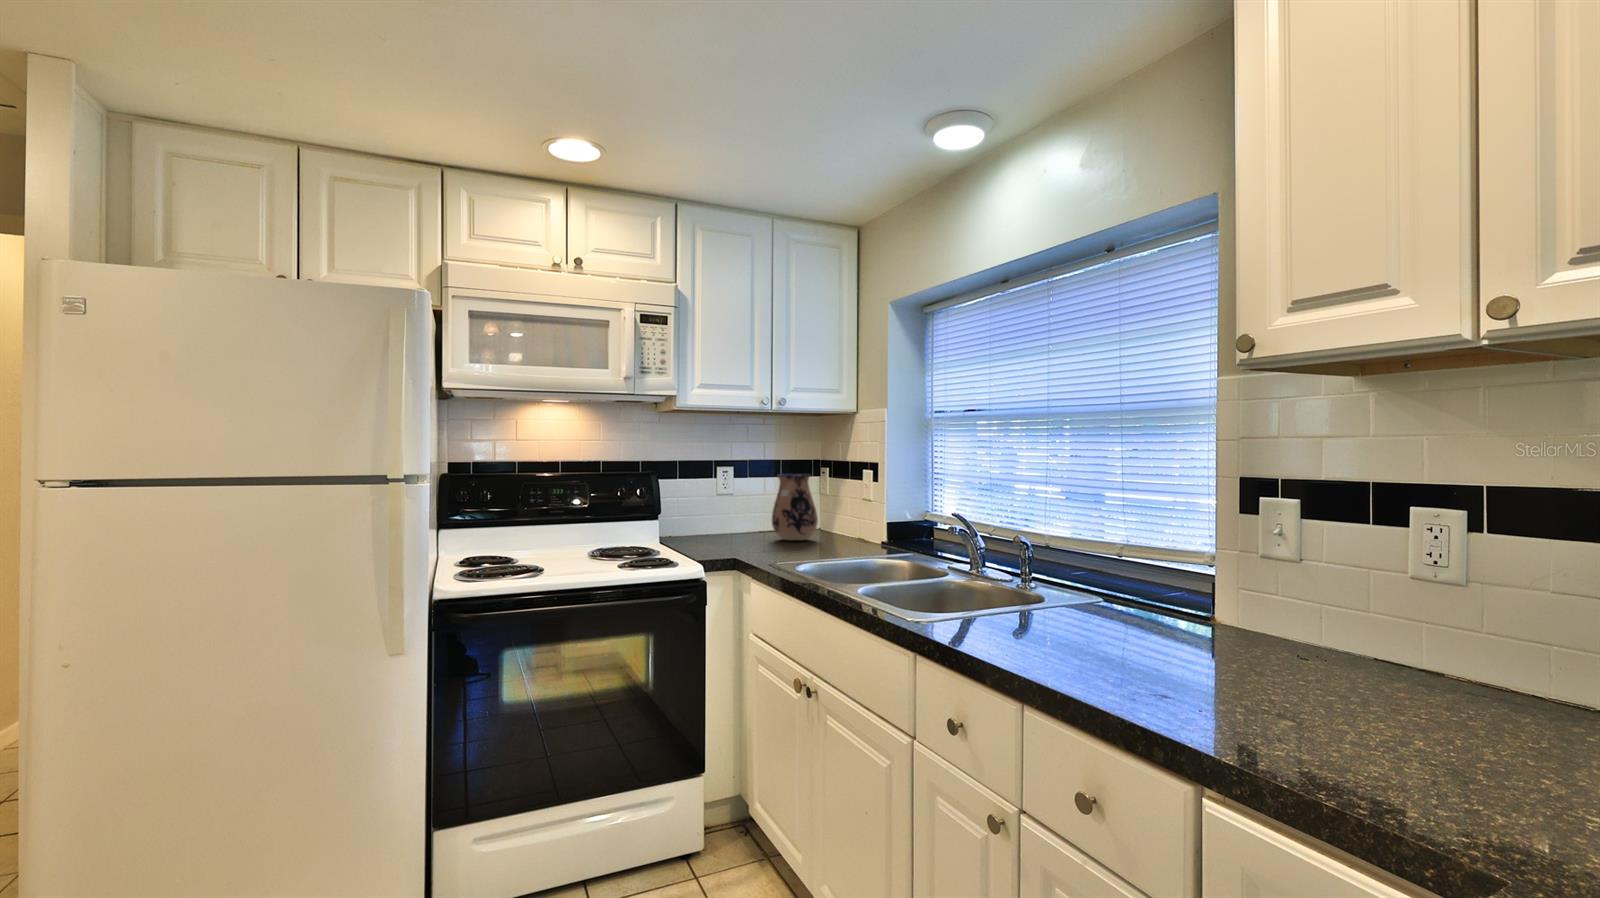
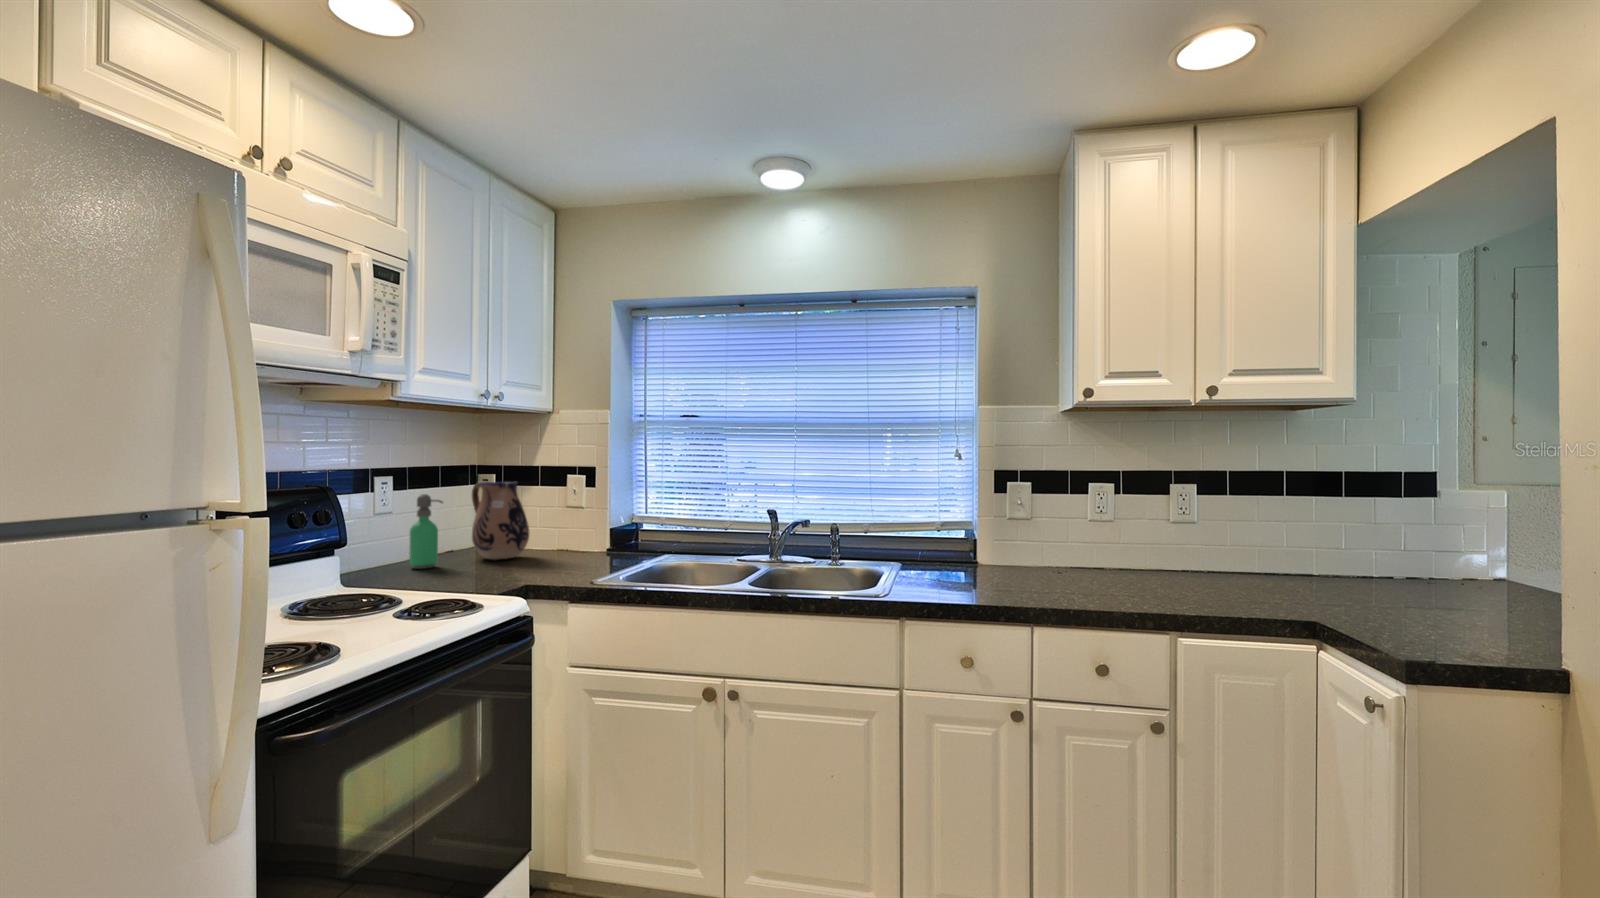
soap dispenser: none [721,482,741,540] -> present [409,494,443,569]

